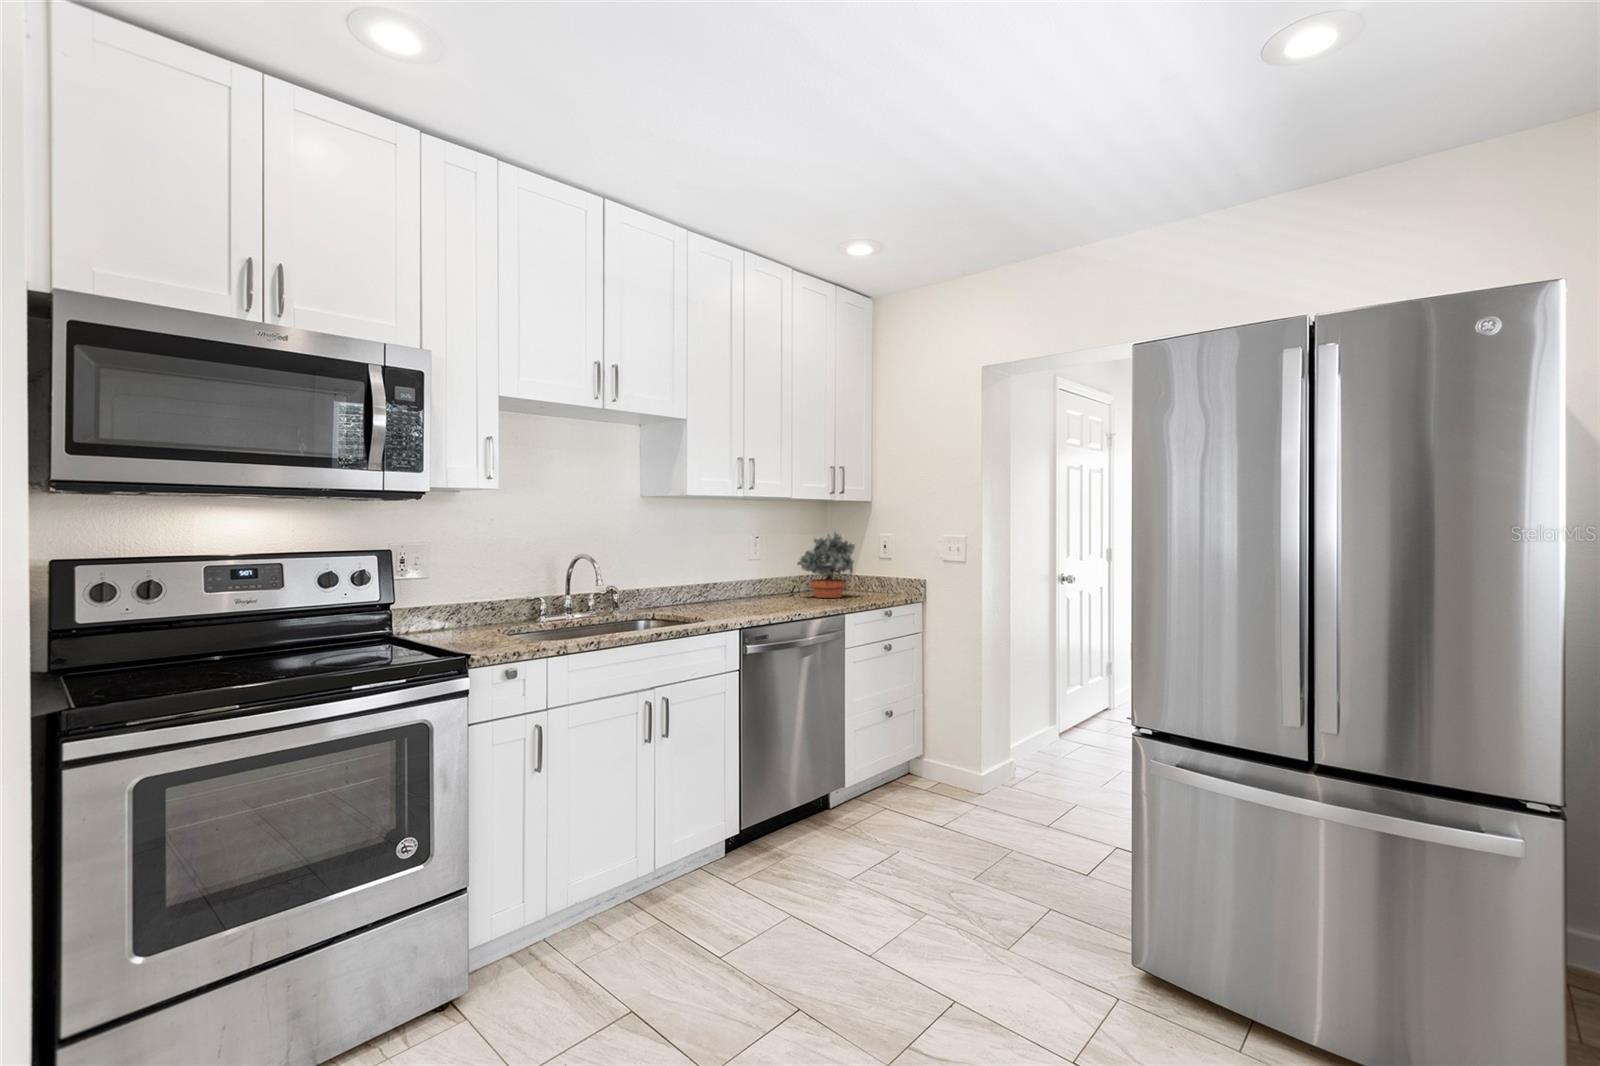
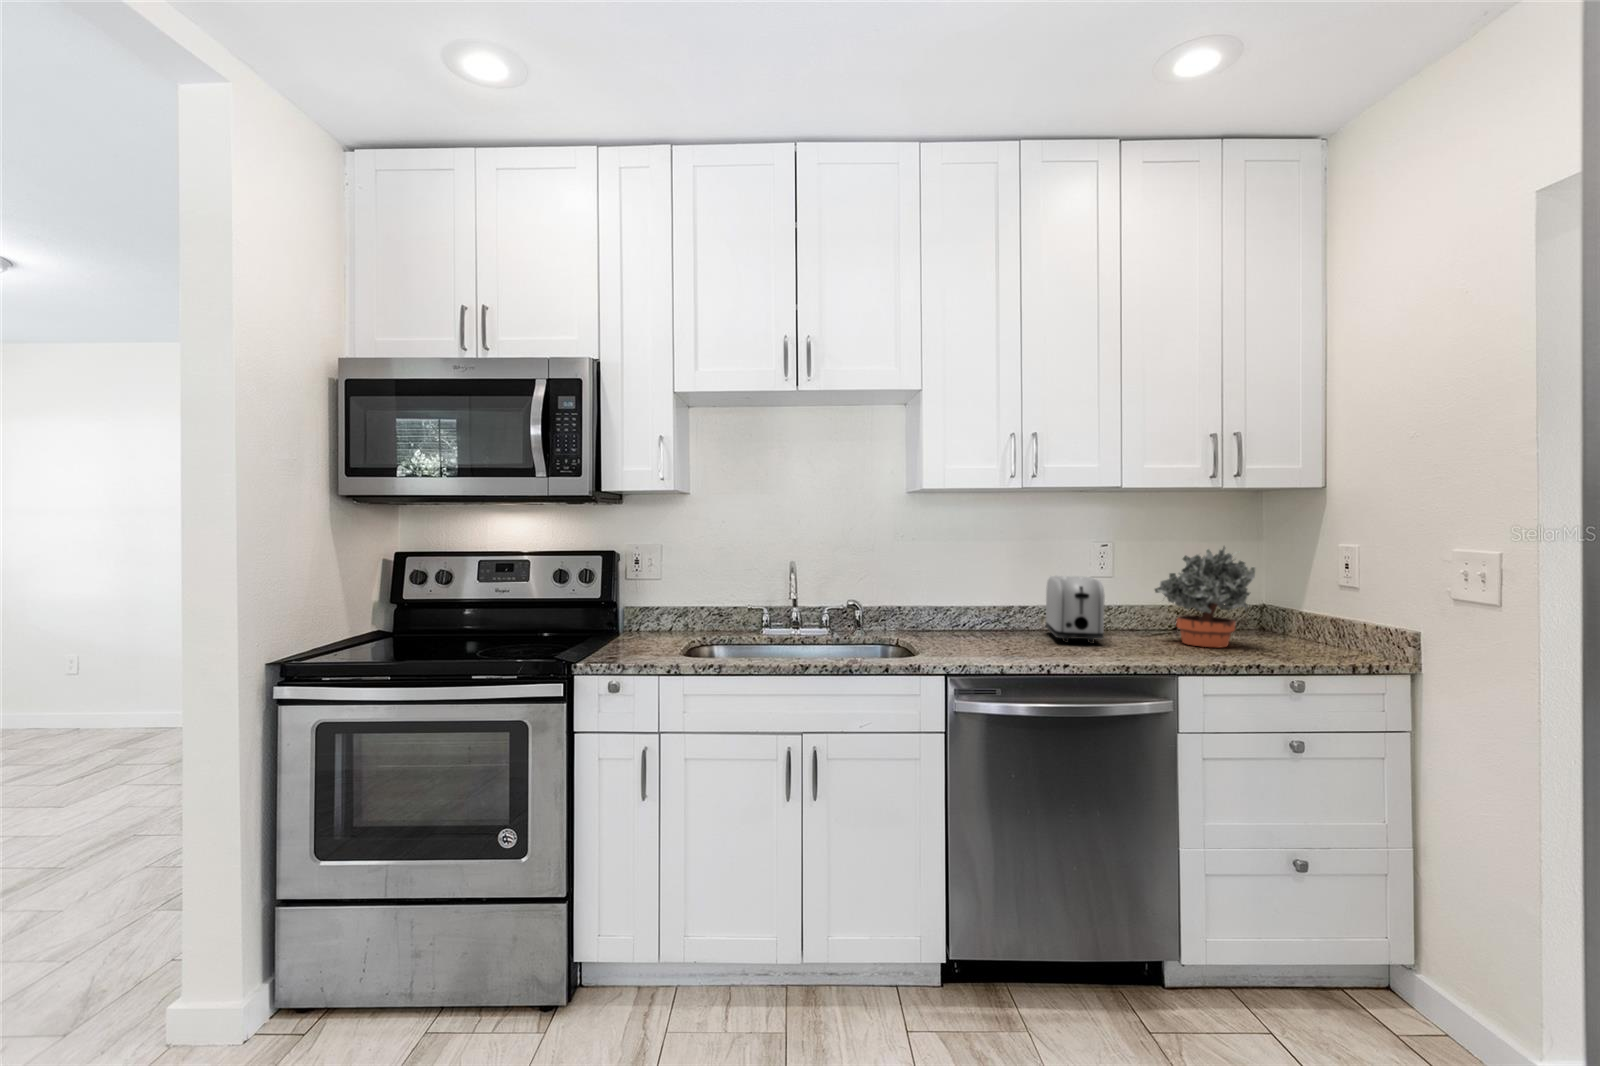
toaster: none [728,557,785,604] -> present [1046,576,1105,644]

